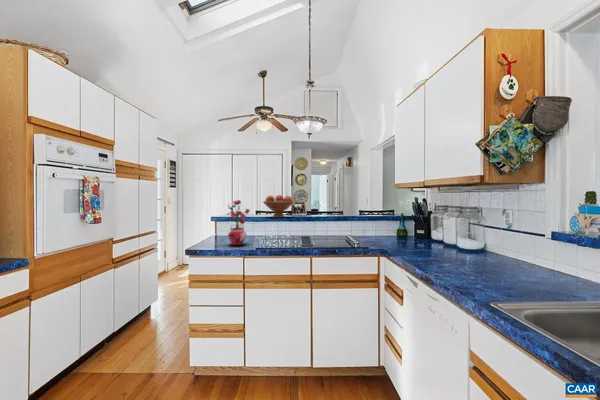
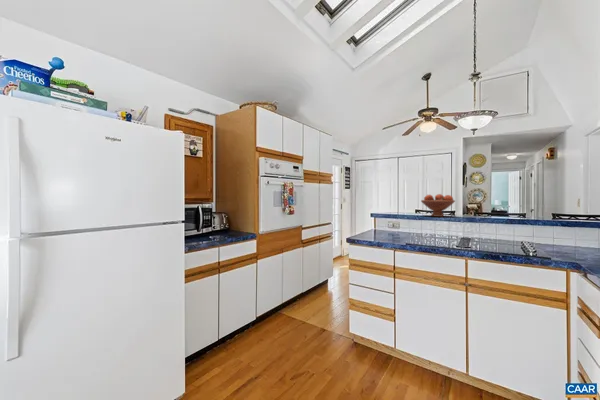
potted plant: present [227,200,250,246] -> none [378,198,403,239]

